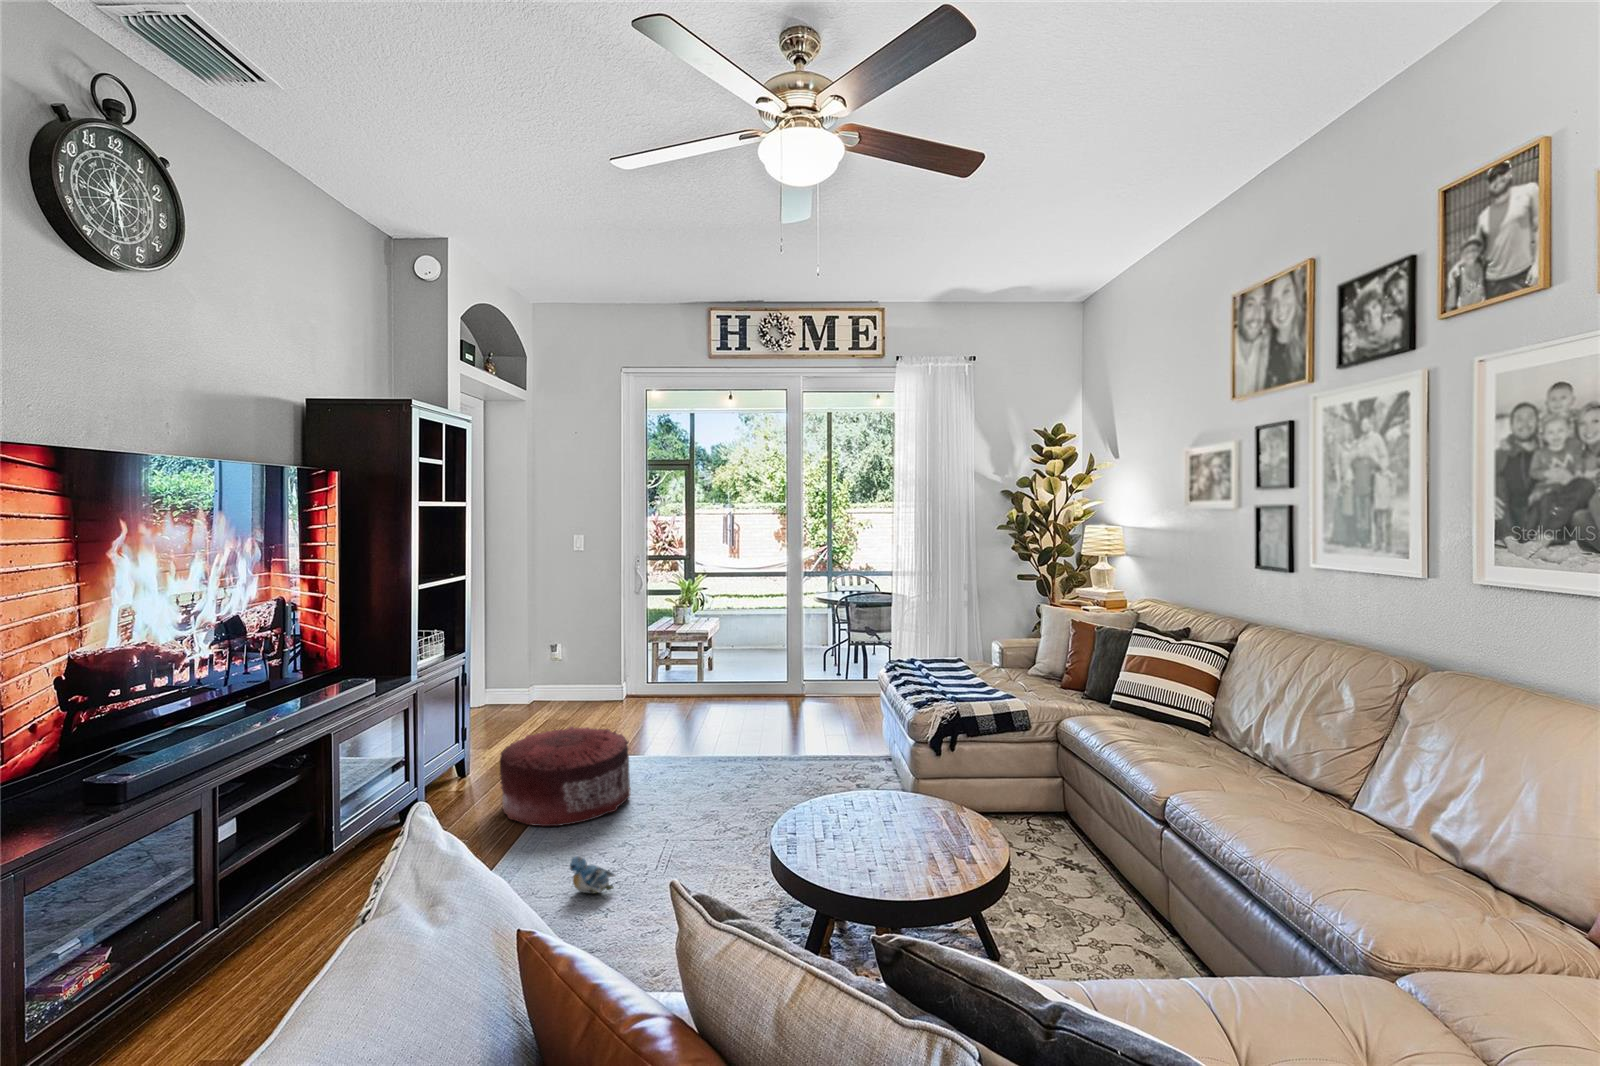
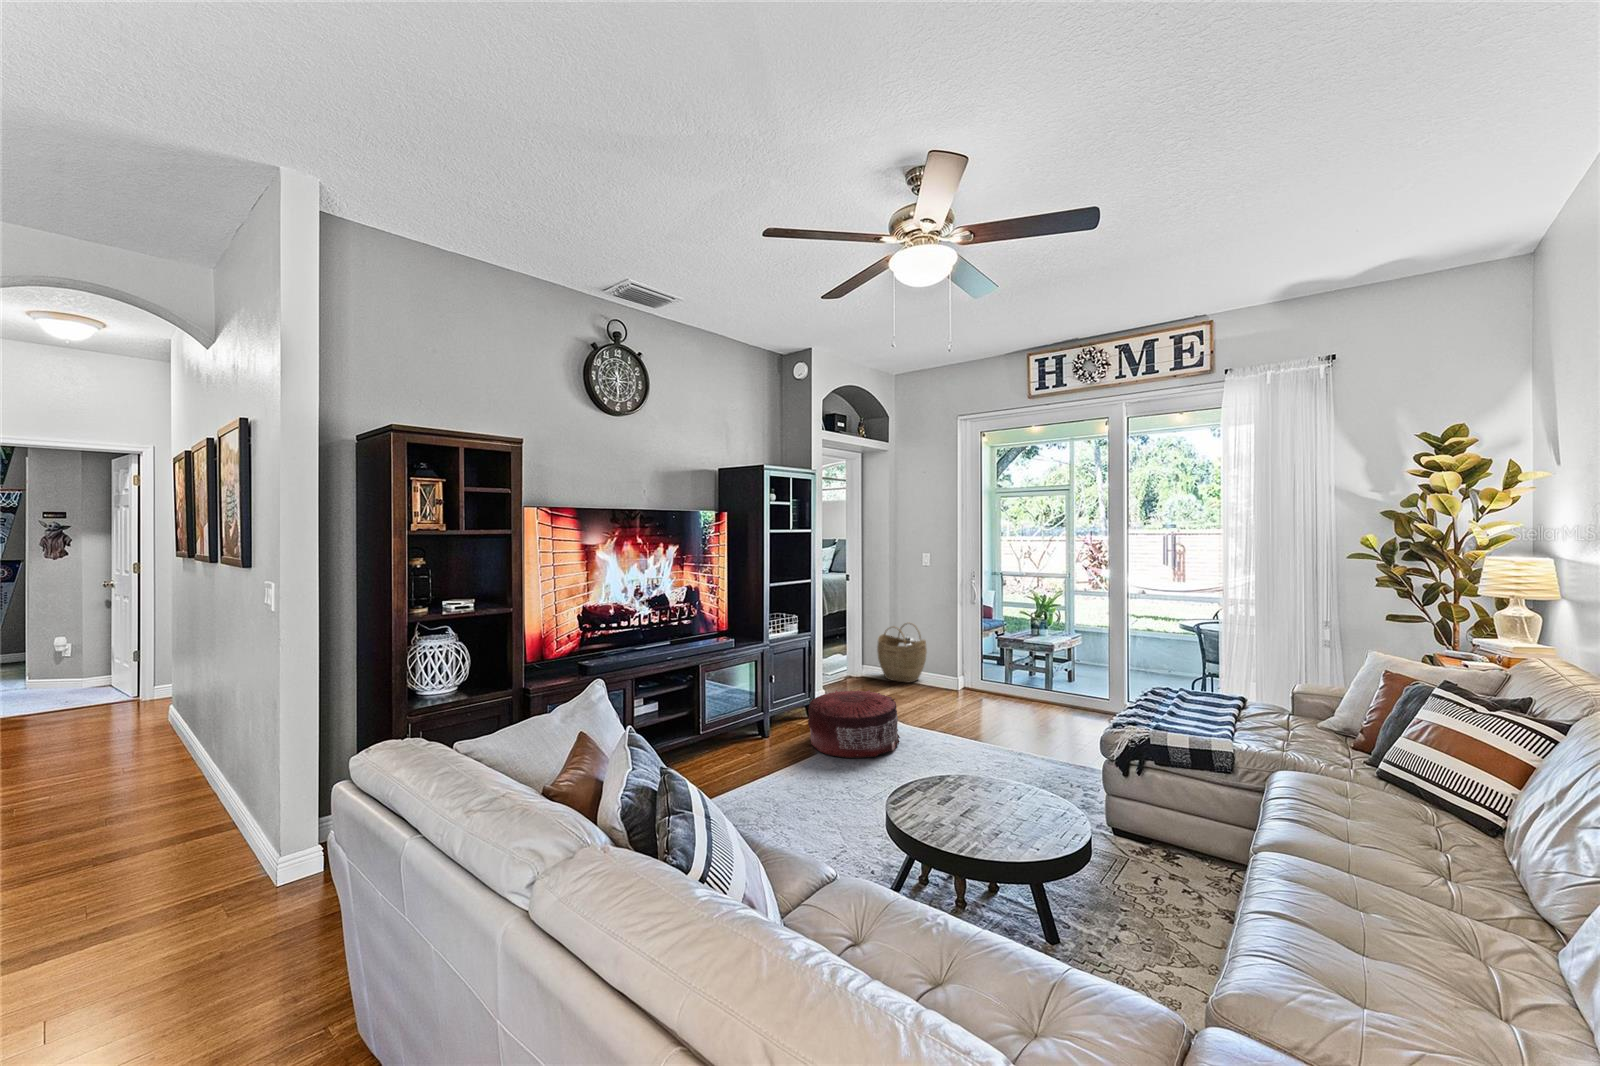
woven basket: none [512,634,580,713] -> present [877,623,927,683]
plush toy: present [570,856,615,894] -> none [803,773,830,802]

